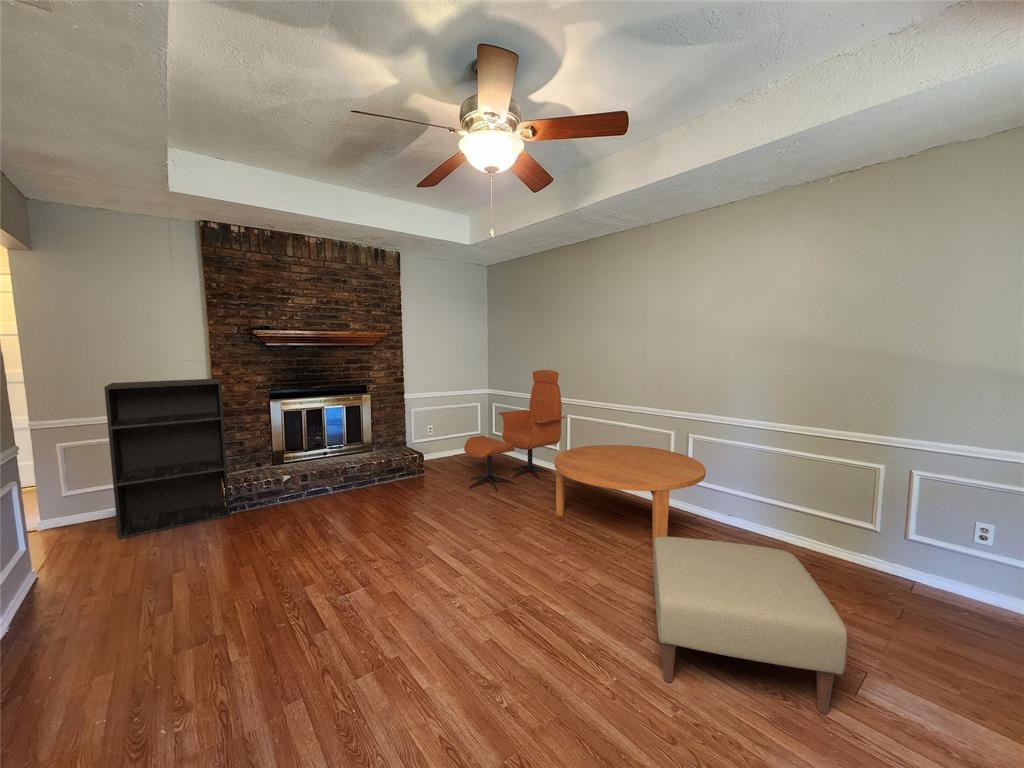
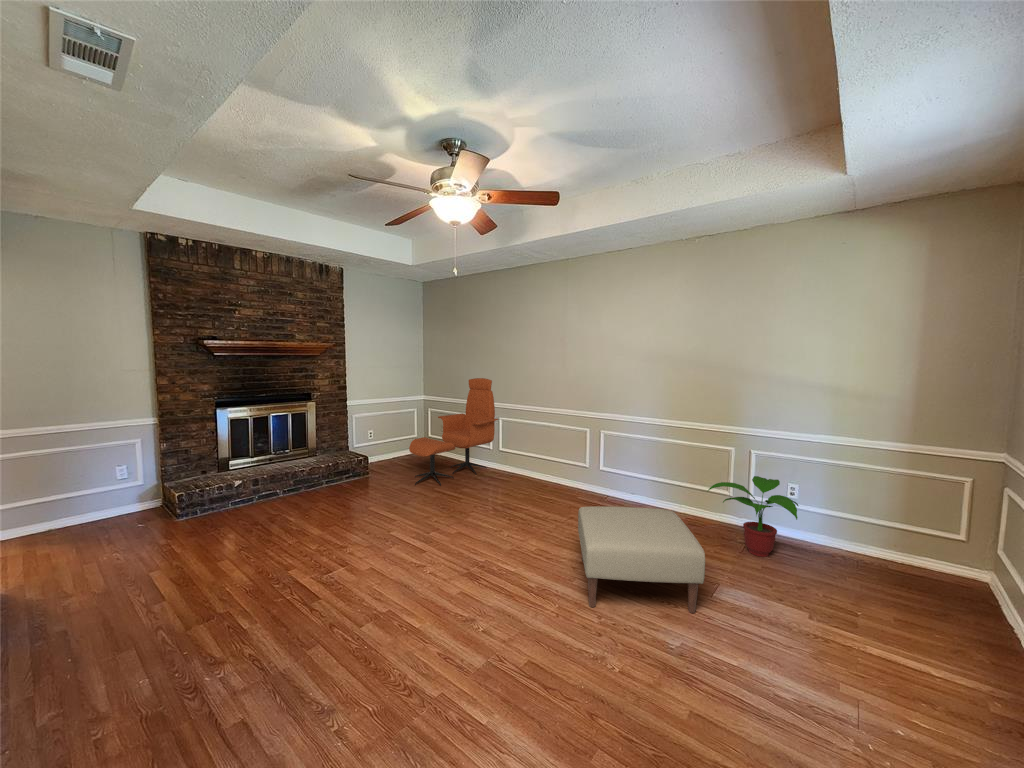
bookshelf: present [104,379,230,539] -> none [50,388,182,550]
coffee table: present [554,445,706,550] -> none [494,441,614,527]
potted plant: none [842,508,1002,628] -> present [708,476,798,557]

